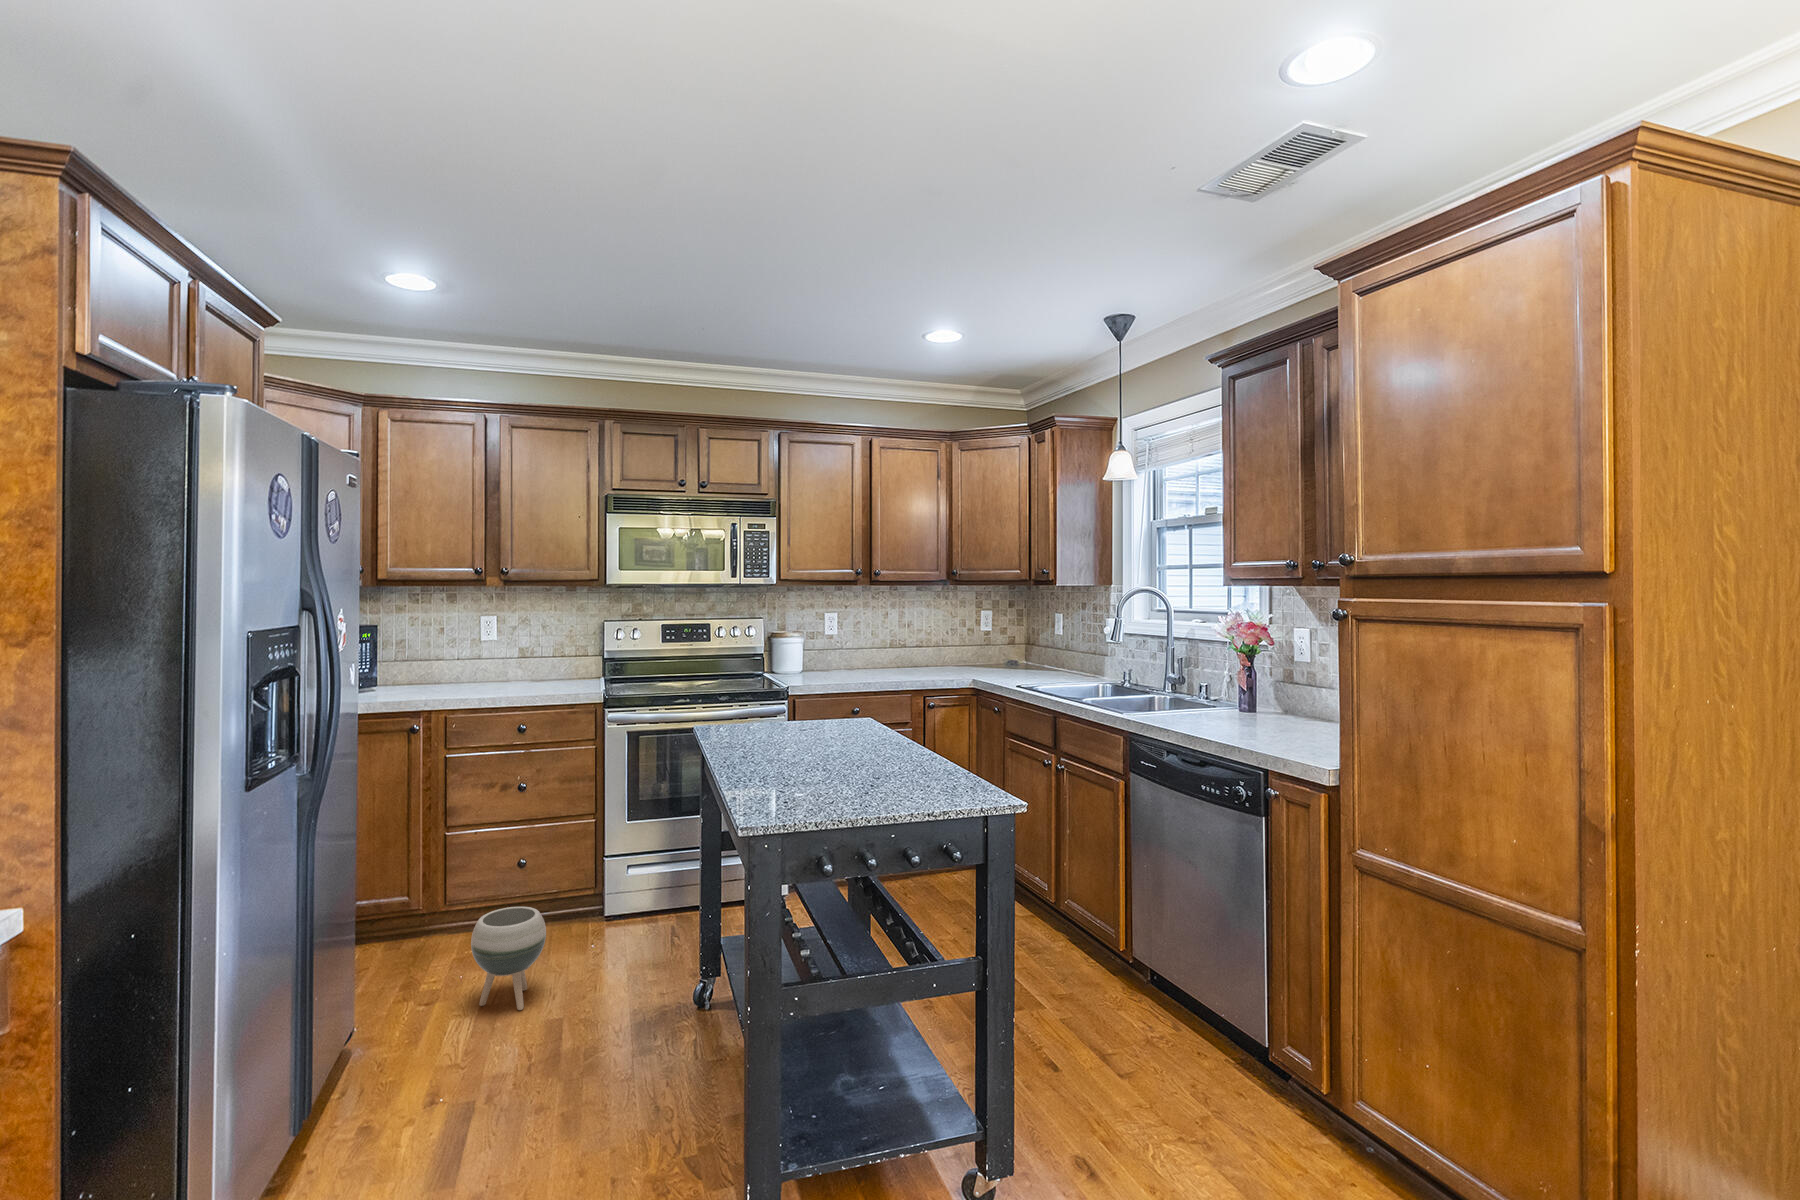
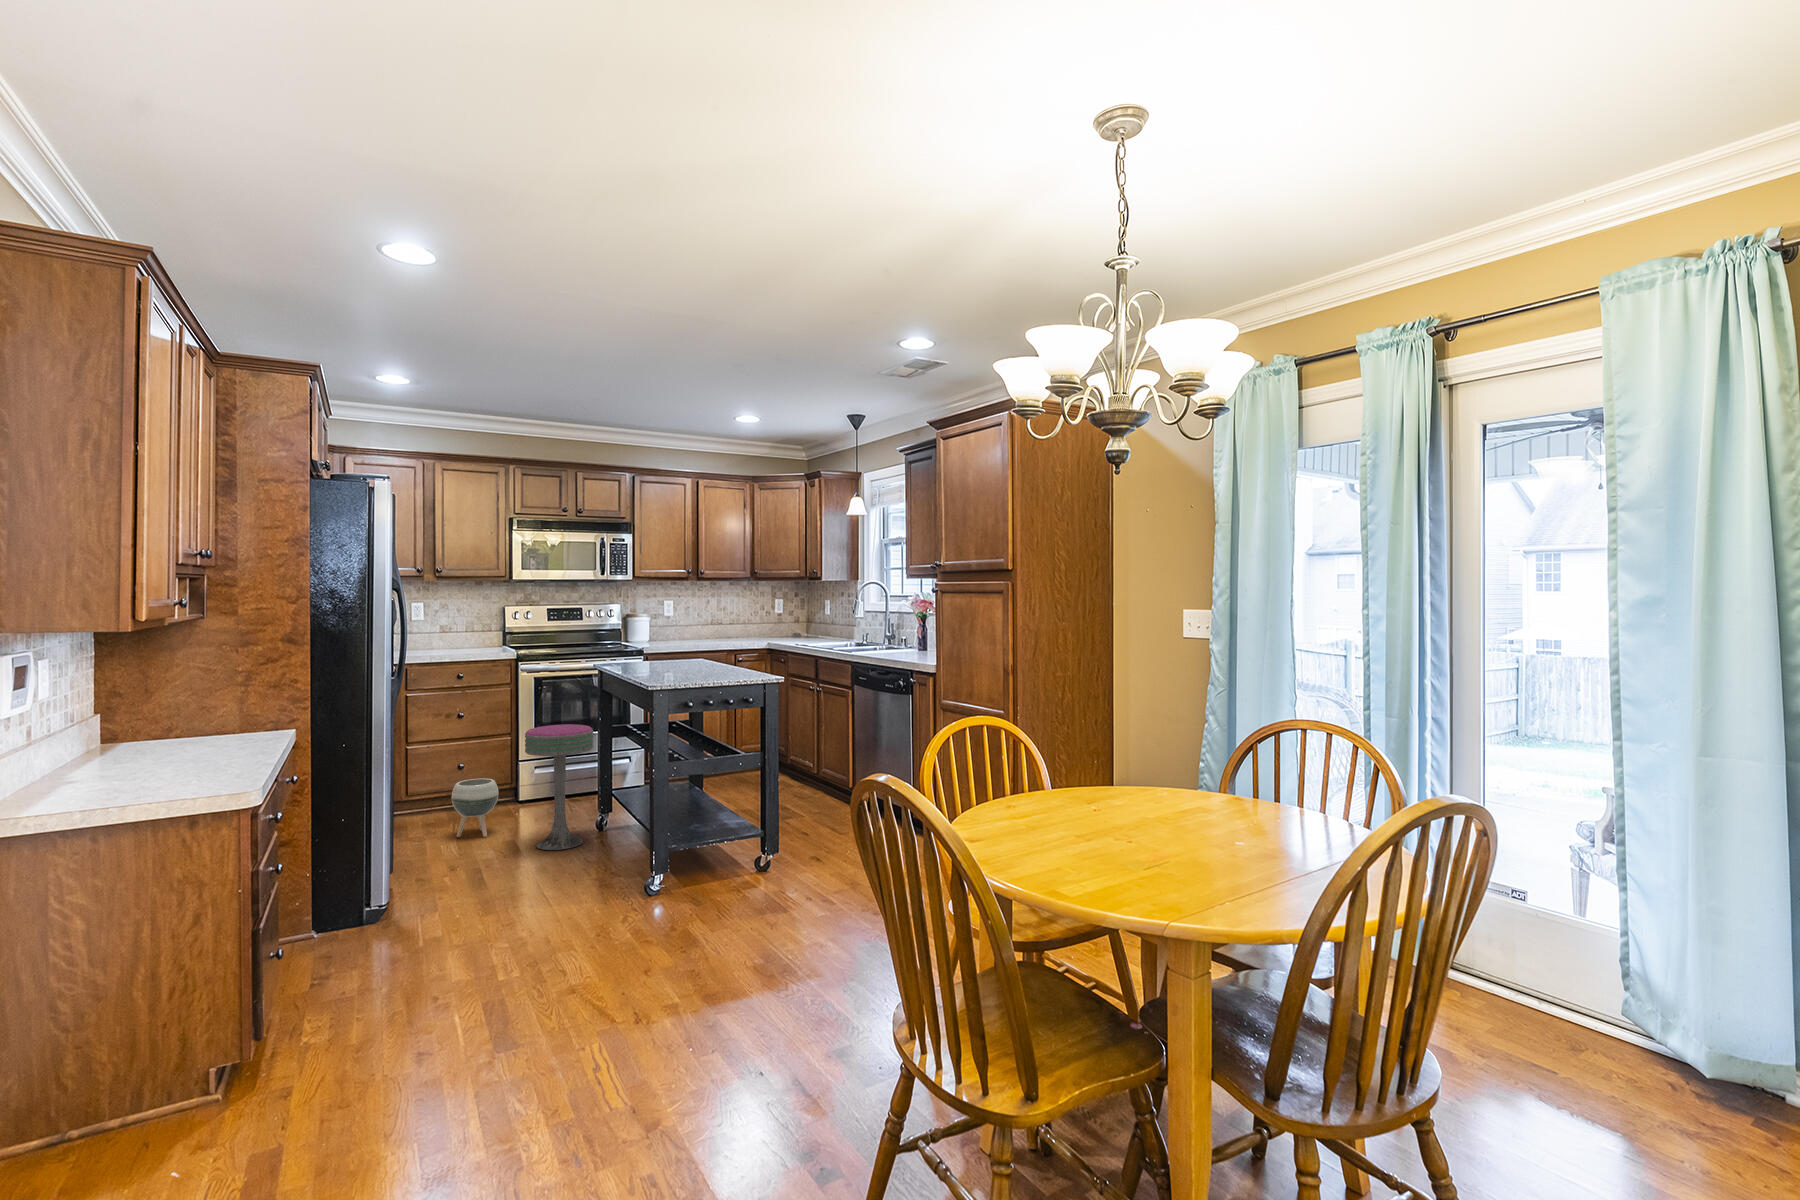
bar stool: none [566,834,682,1067] -> present [525,724,593,850]

